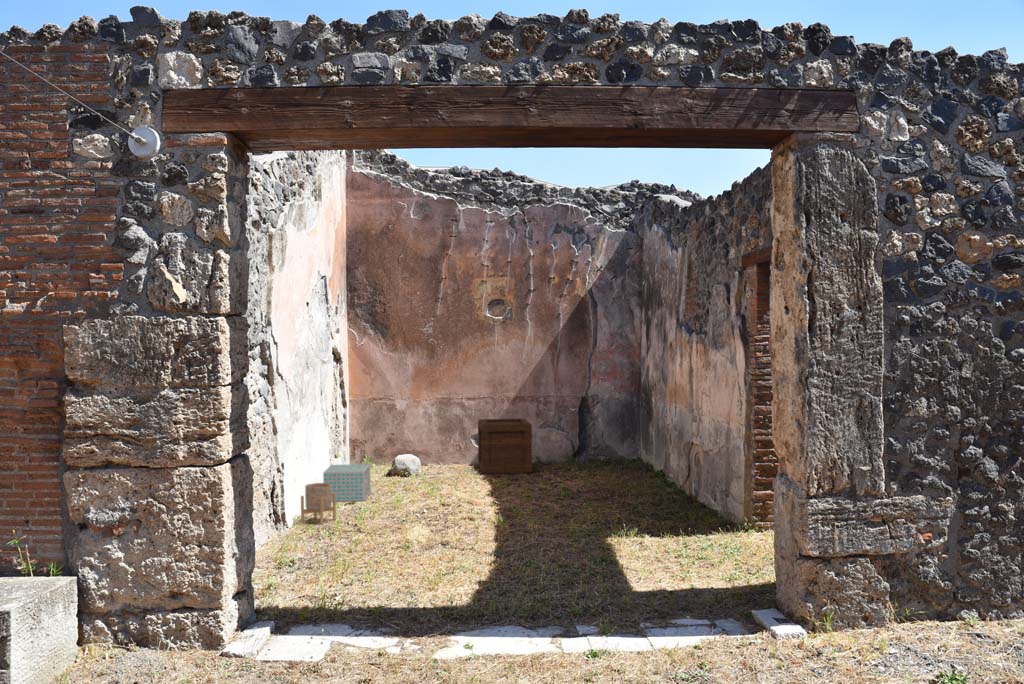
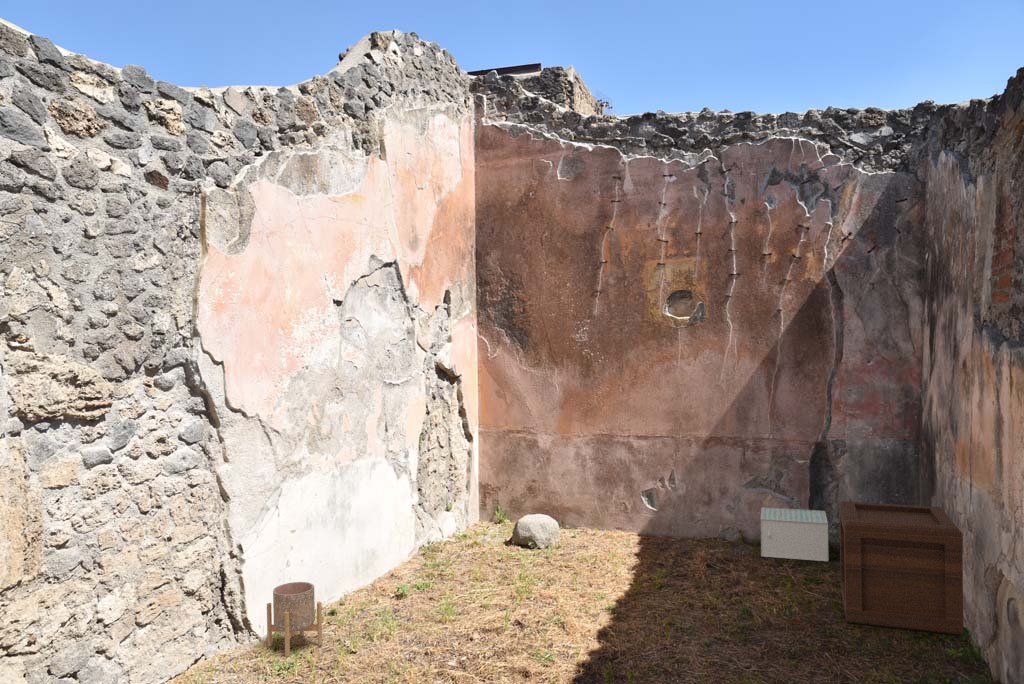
wooden crate: present [478,418,532,475] -> present [839,501,964,635]
storage box: present [323,464,371,501] -> present [760,507,828,561]

